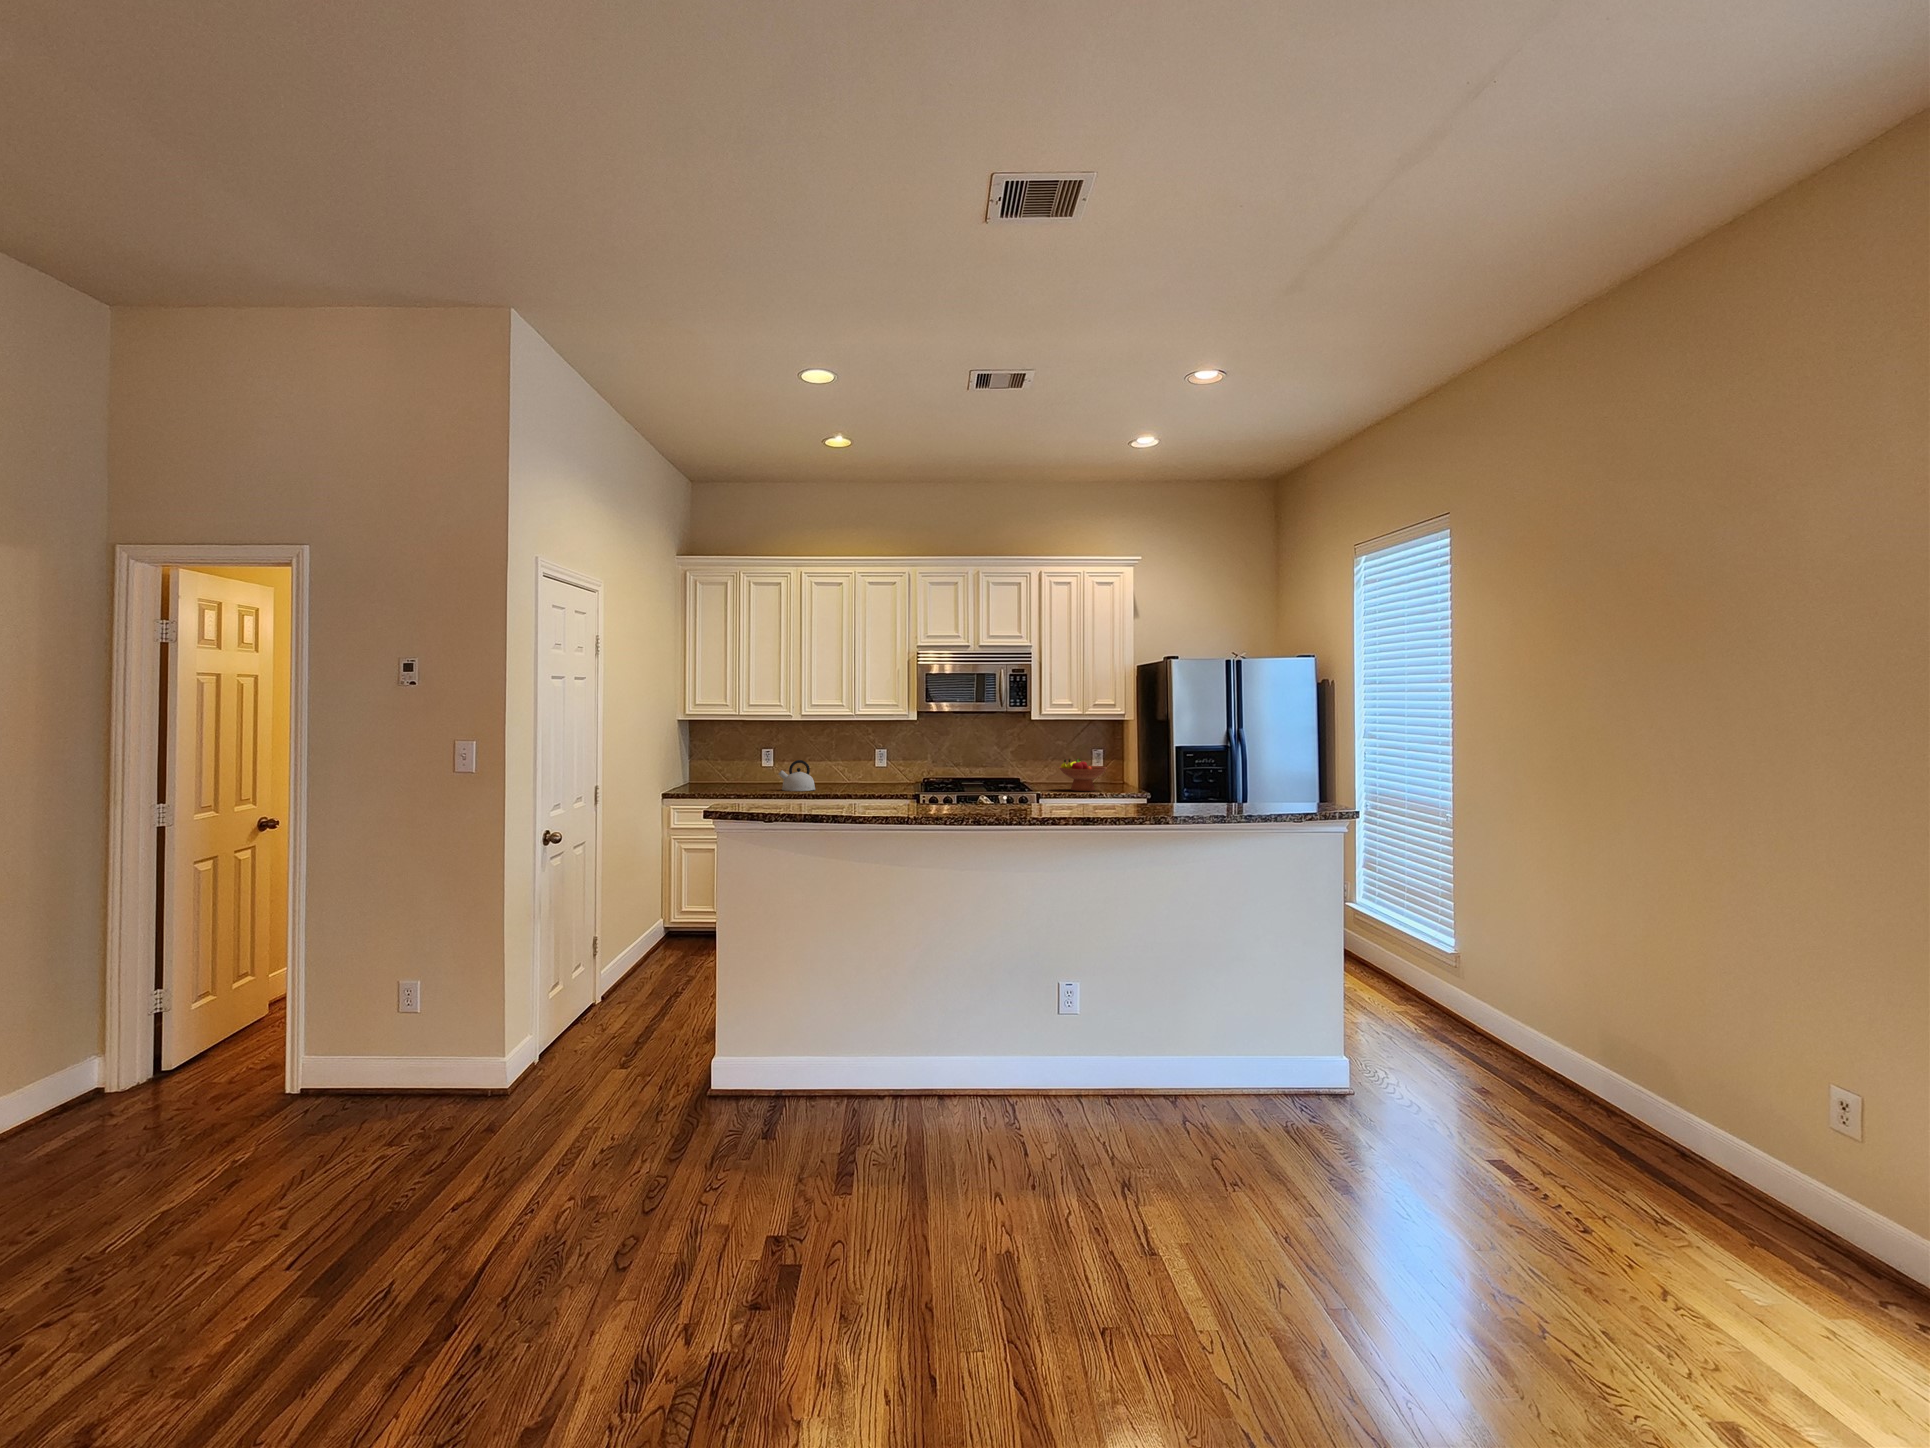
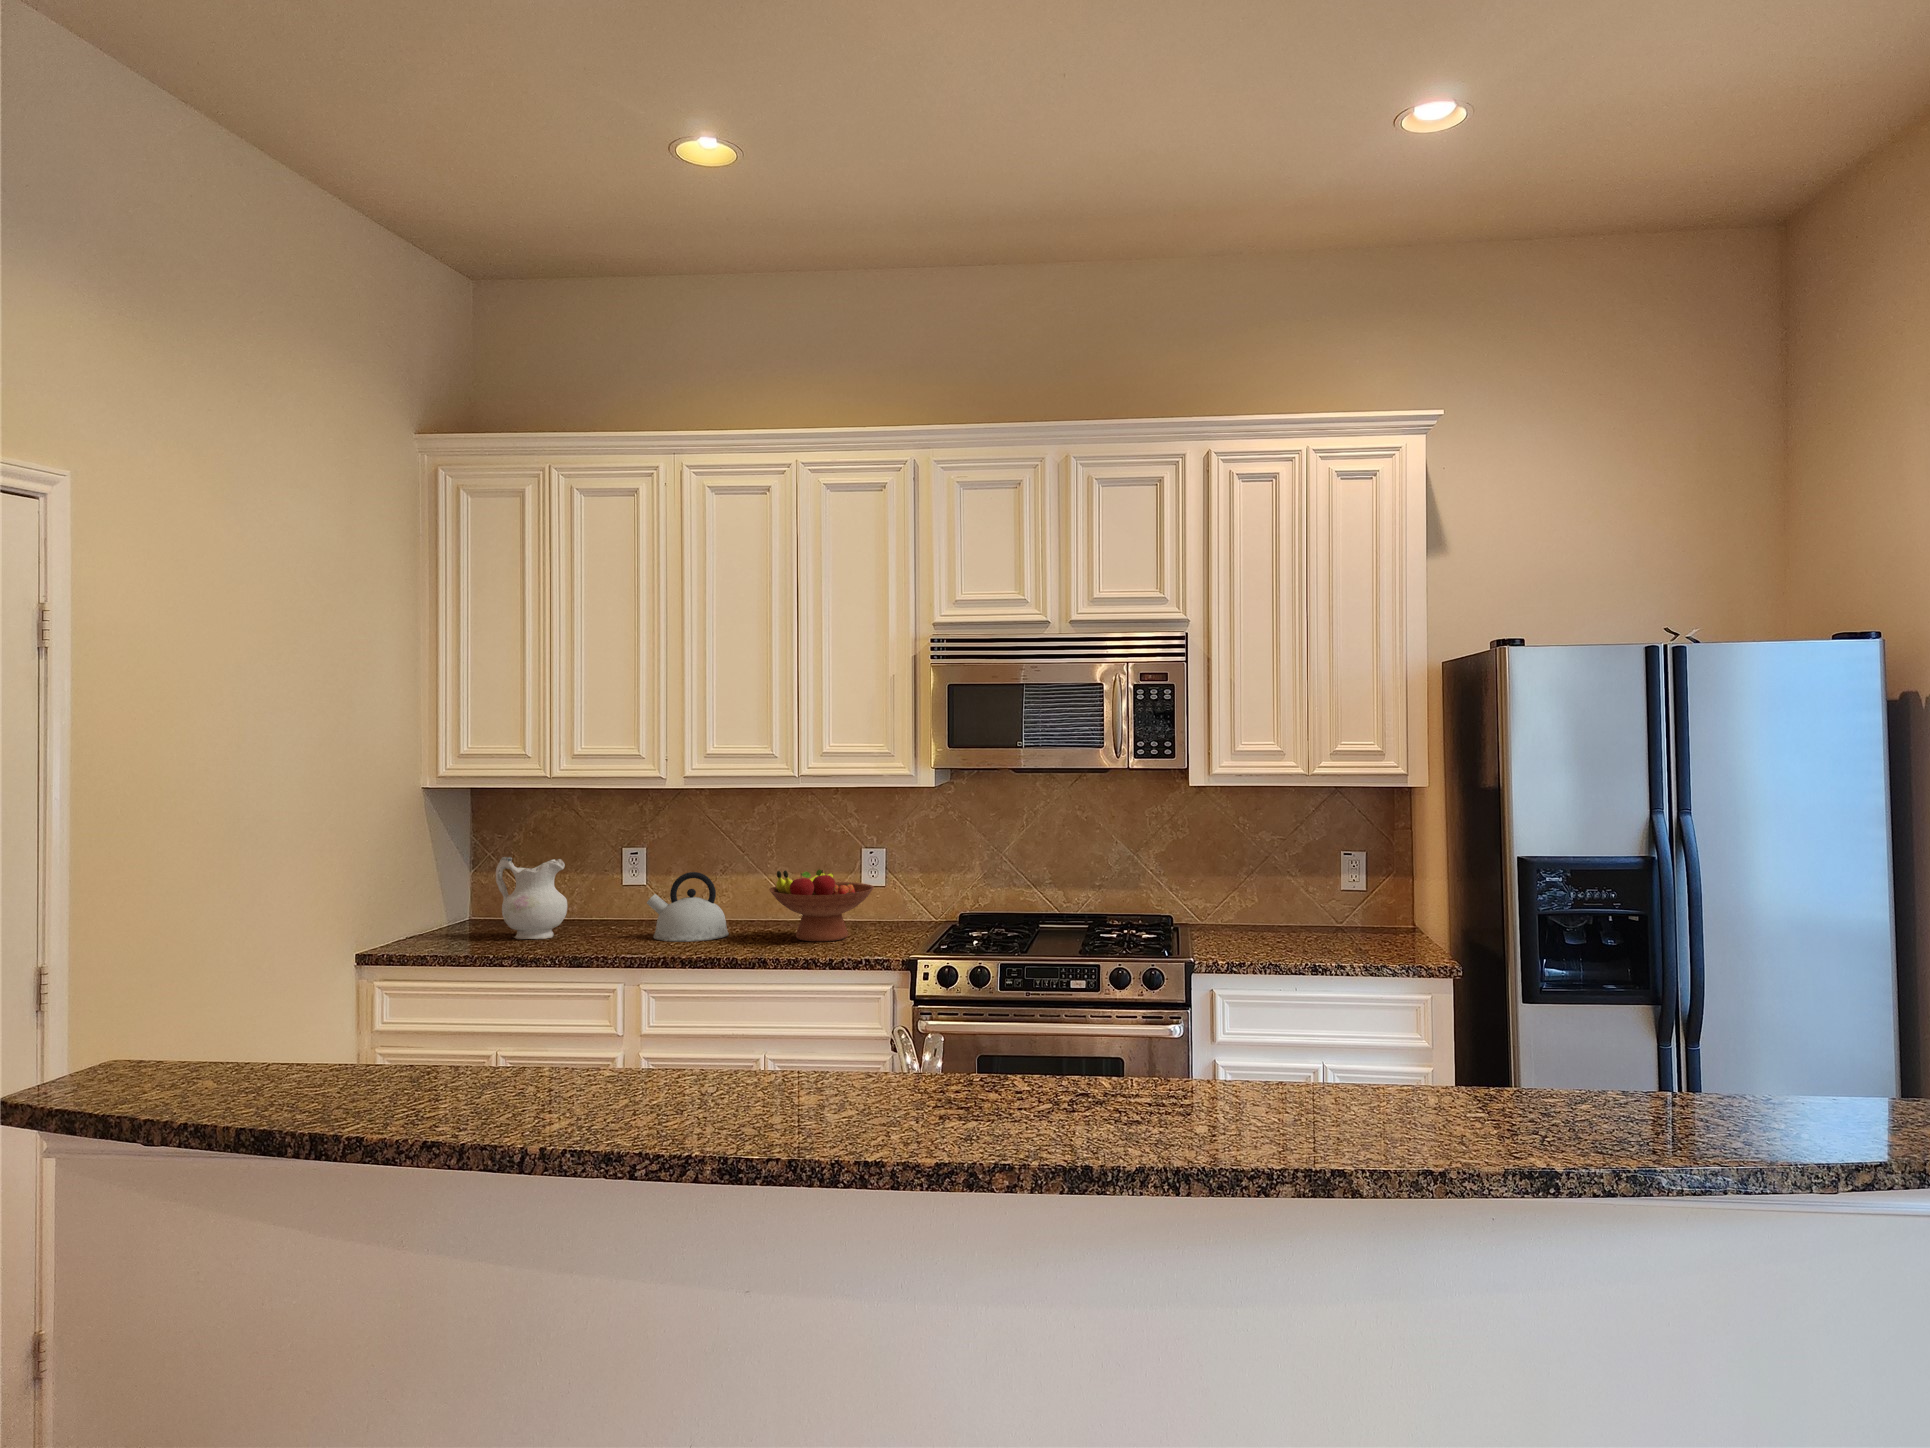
ceramic pitcher: none [706,753,740,791] -> present [496,857,567,939]
fruit bowl: present [1059,759,1107,791] -> present [769,869,874,942]

